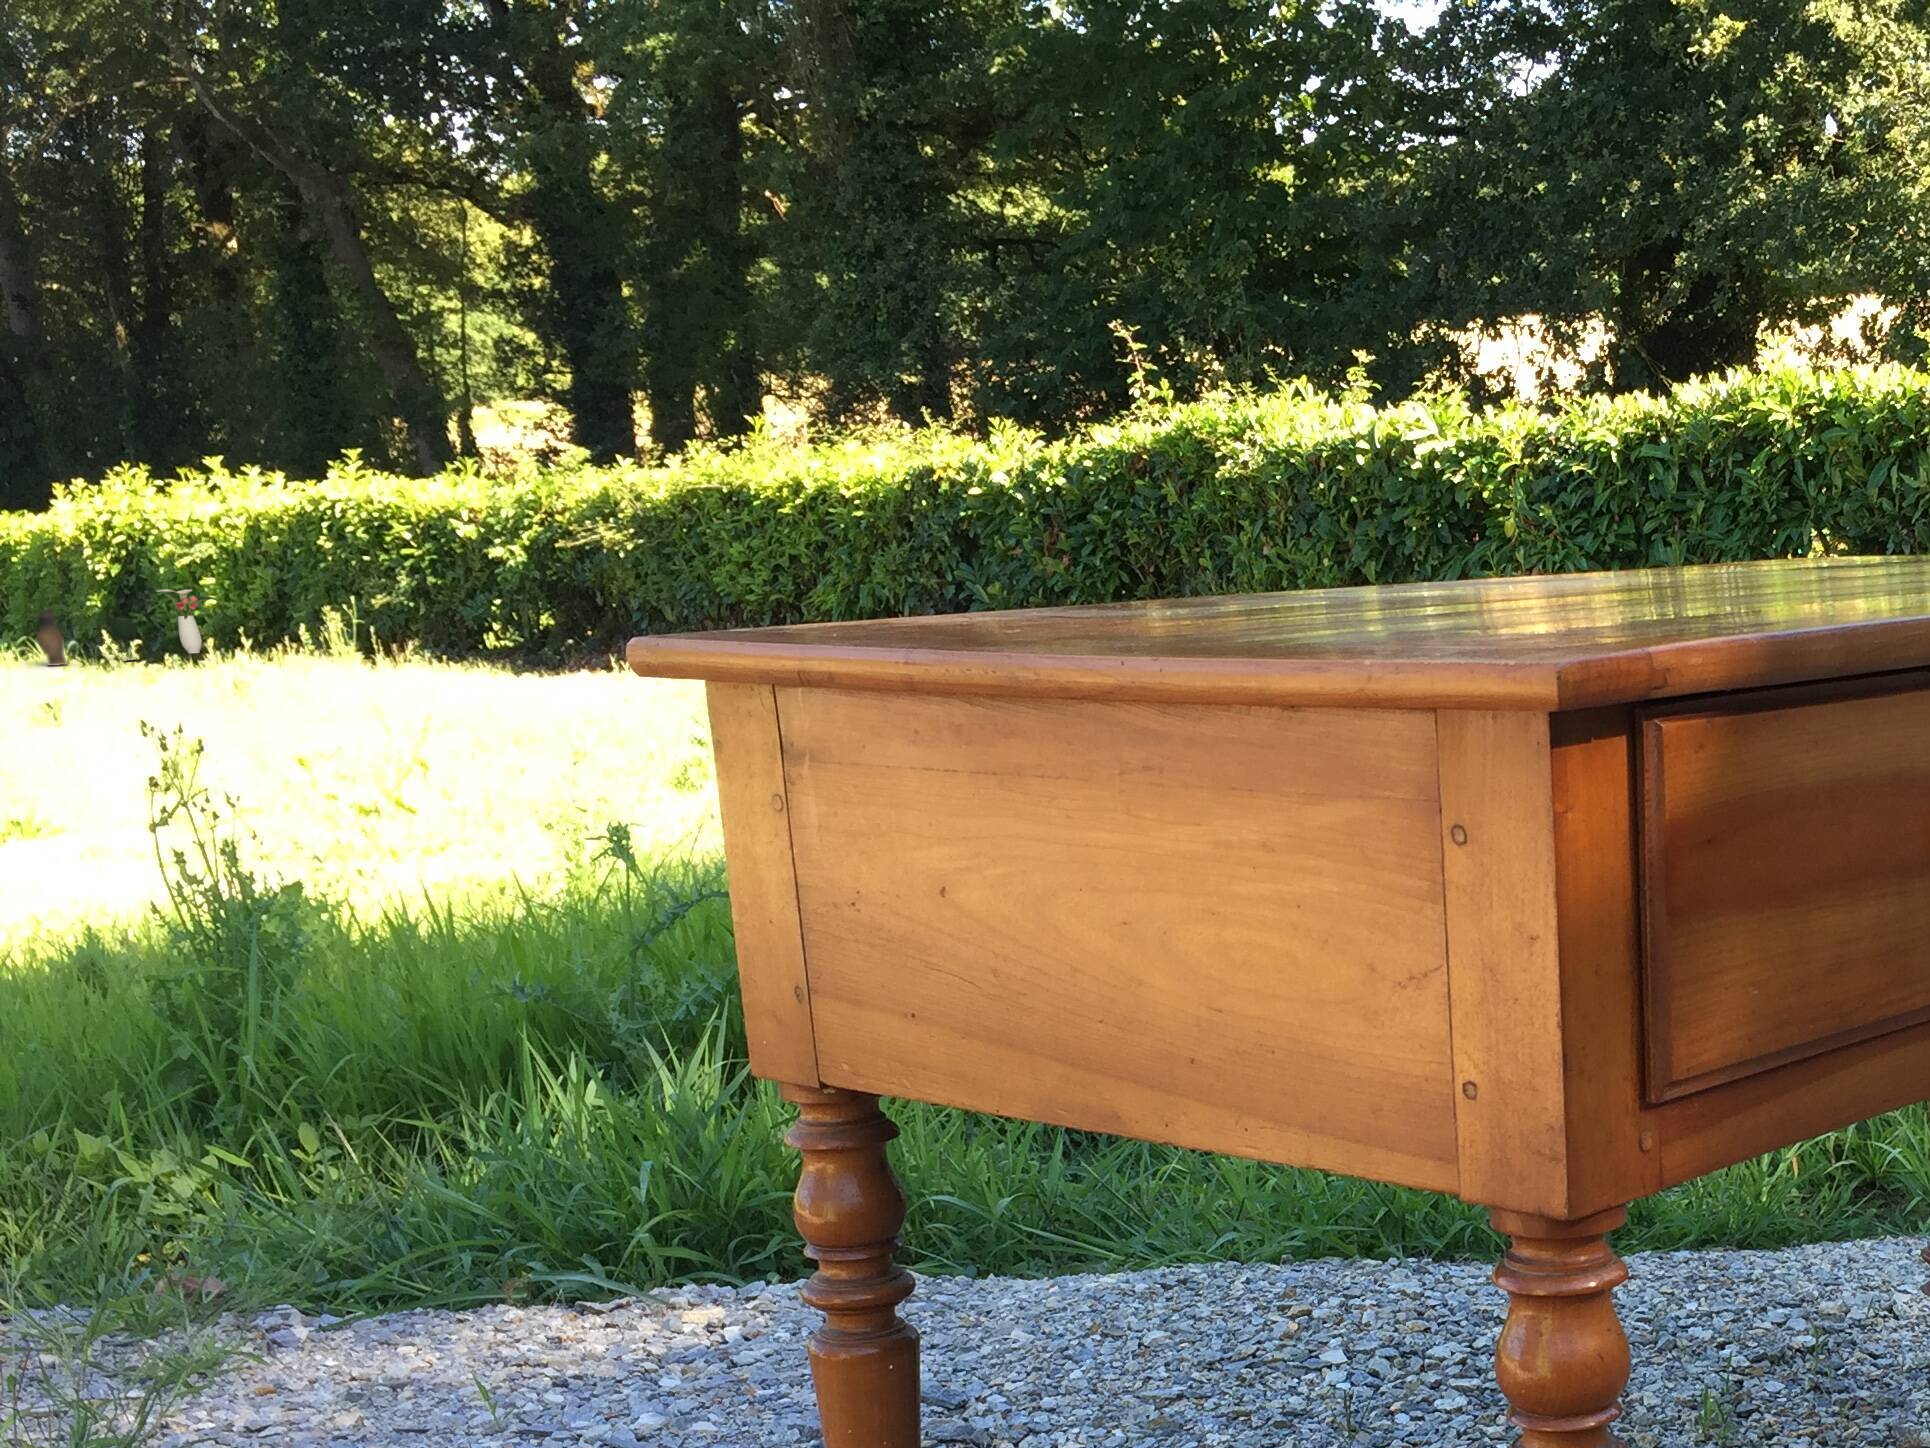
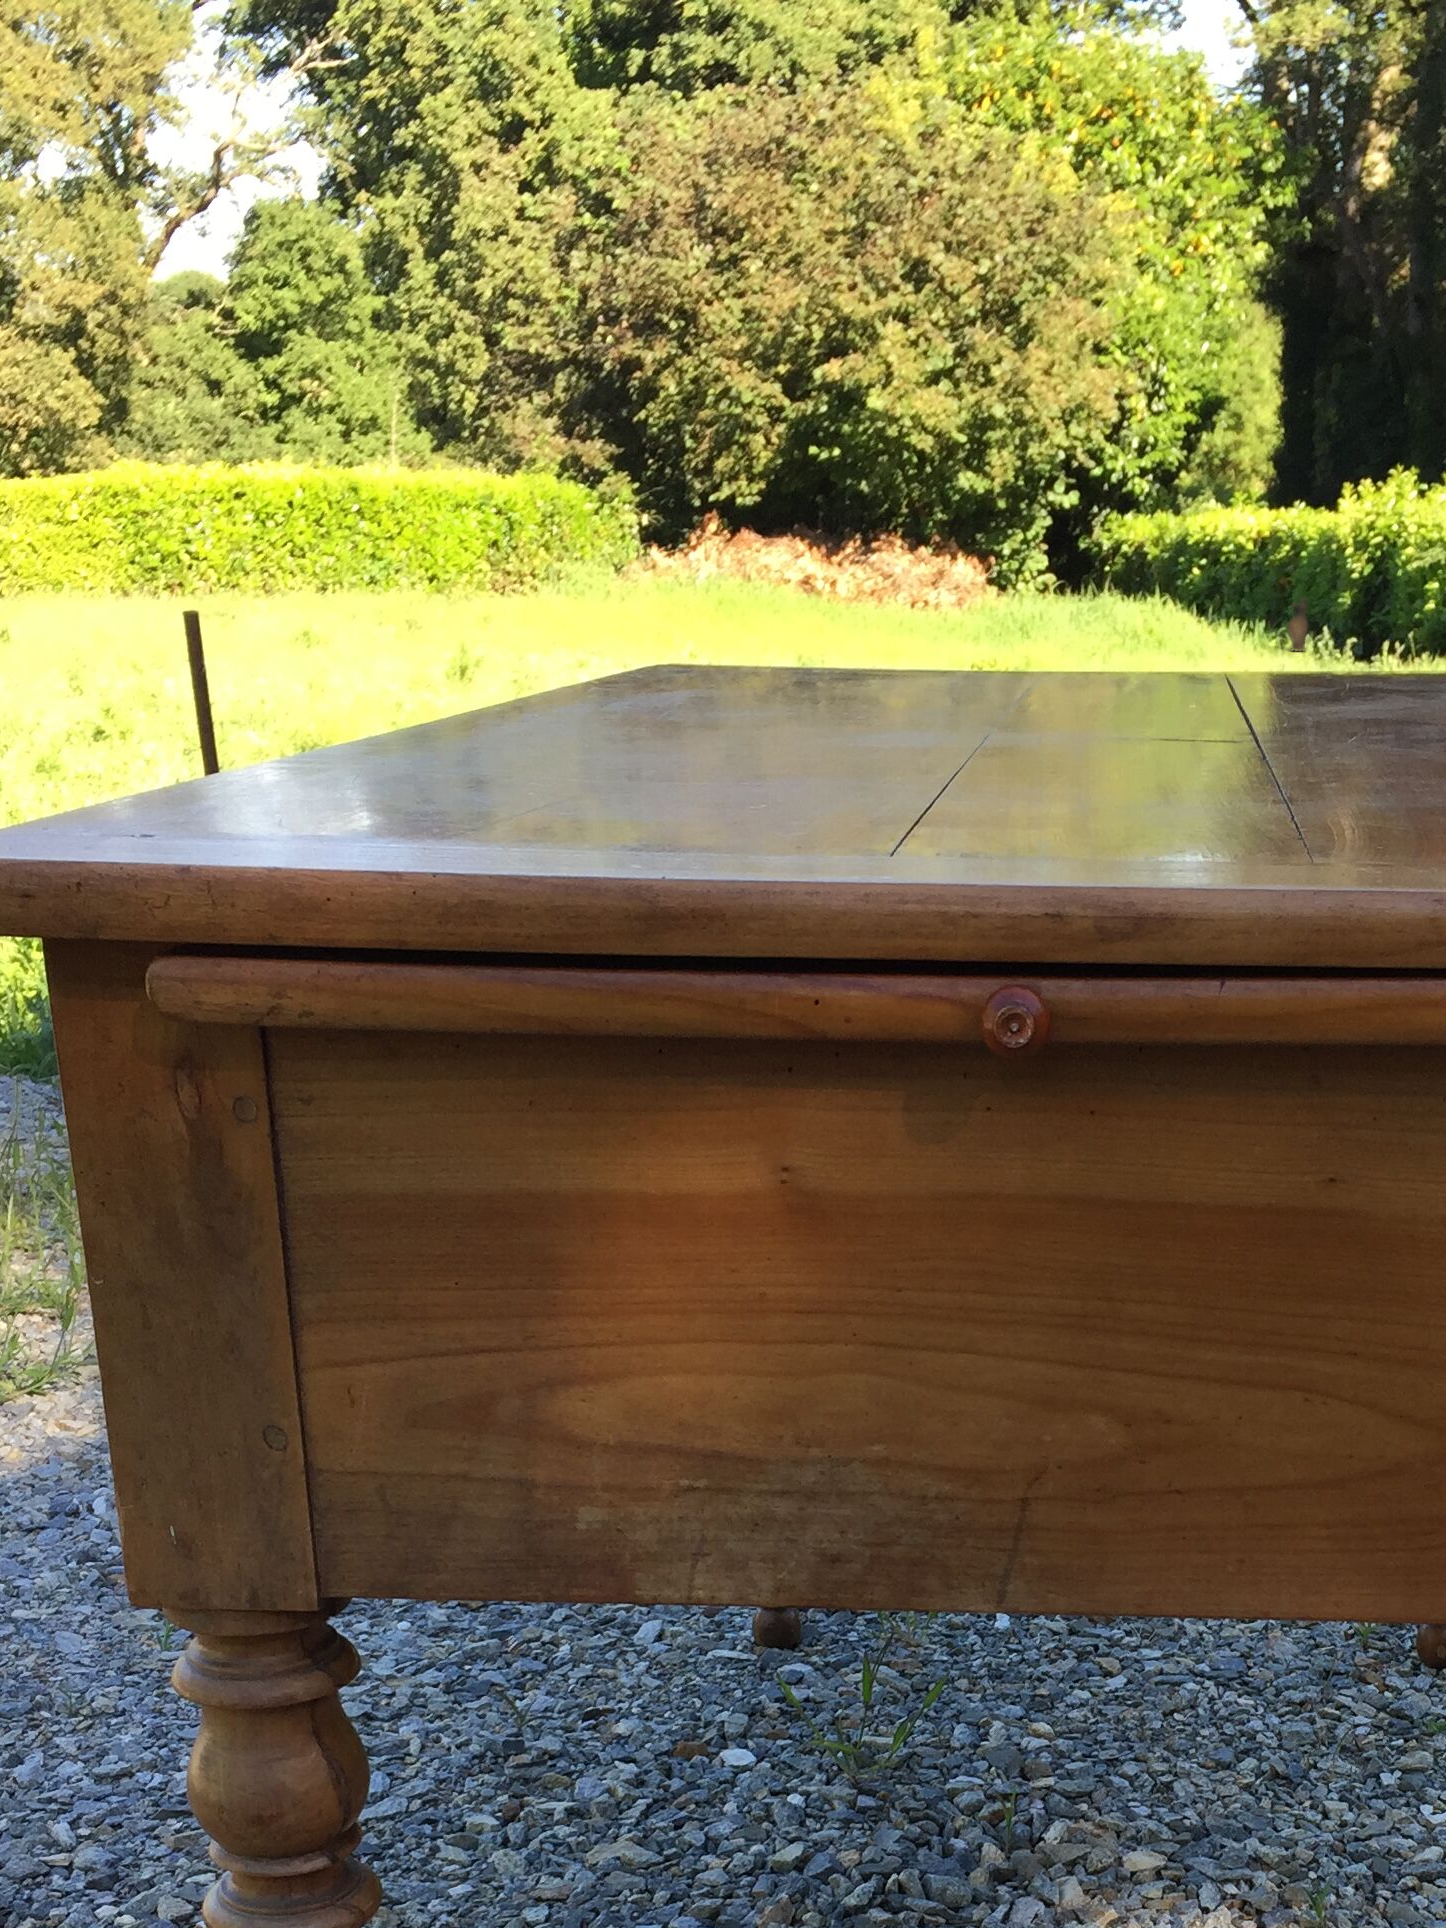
flower arrangement: present [157,589,222,653] -> none [1391,588,1439,650]
wine glass: present [110,618,137,660] -> none [1345,613,1364,653]

